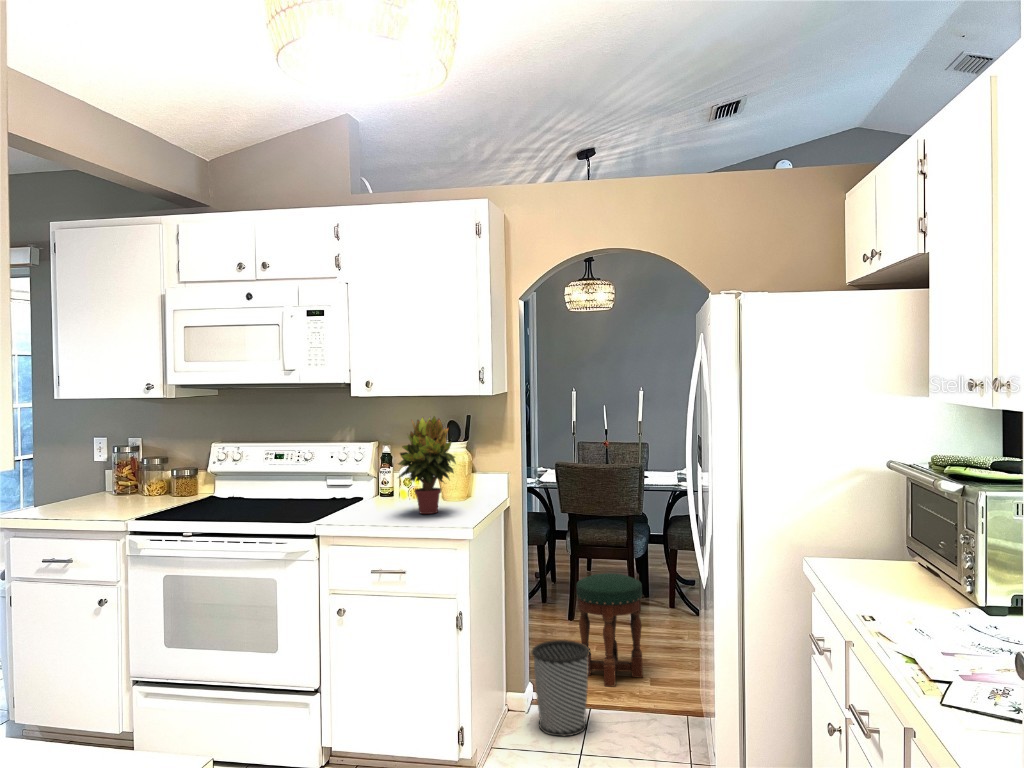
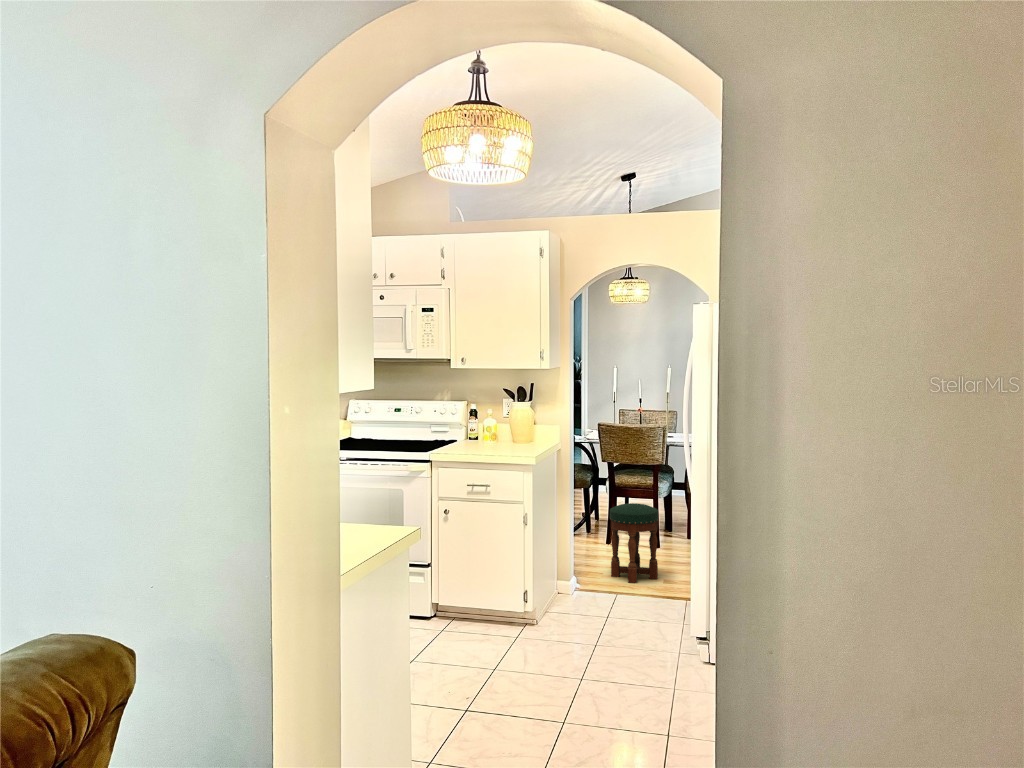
potted plant: present [398,416,456,514] -> none [484,383,525,450]
wastebasket: present [532,640,590,736] -> none [575,544,616,607]

